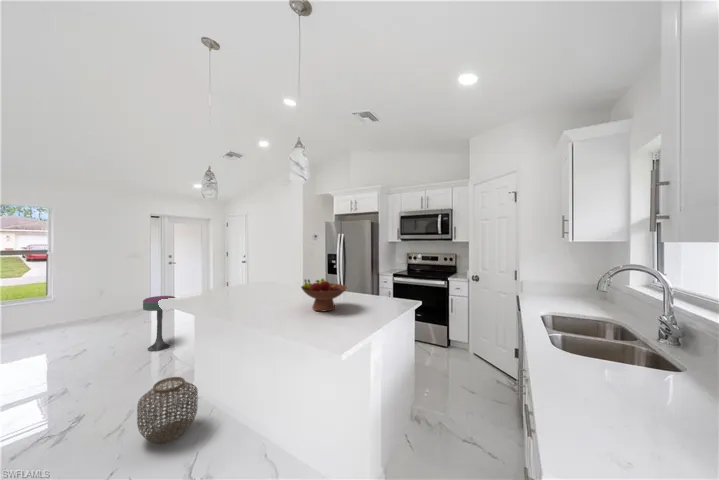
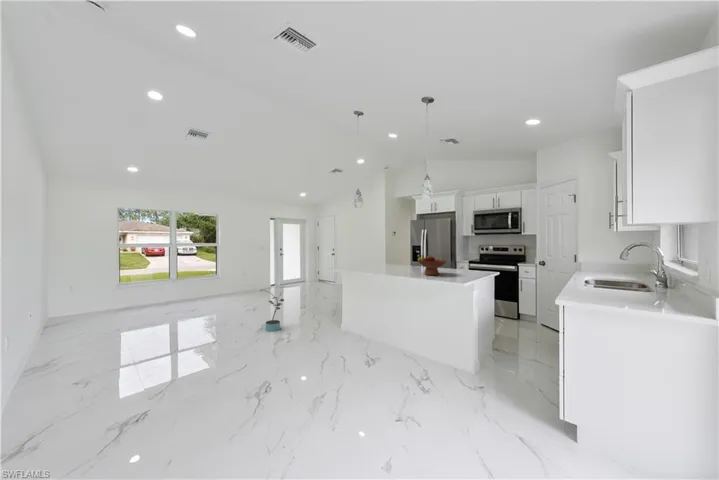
bar stool: present [143,296,175,351] -> none [288,275,308,313]
potted plant: none [58,319,114,398] -> present [260,284,284,331]
woven basket: present [137,377,198,444] -> none [323,315,353,351]

